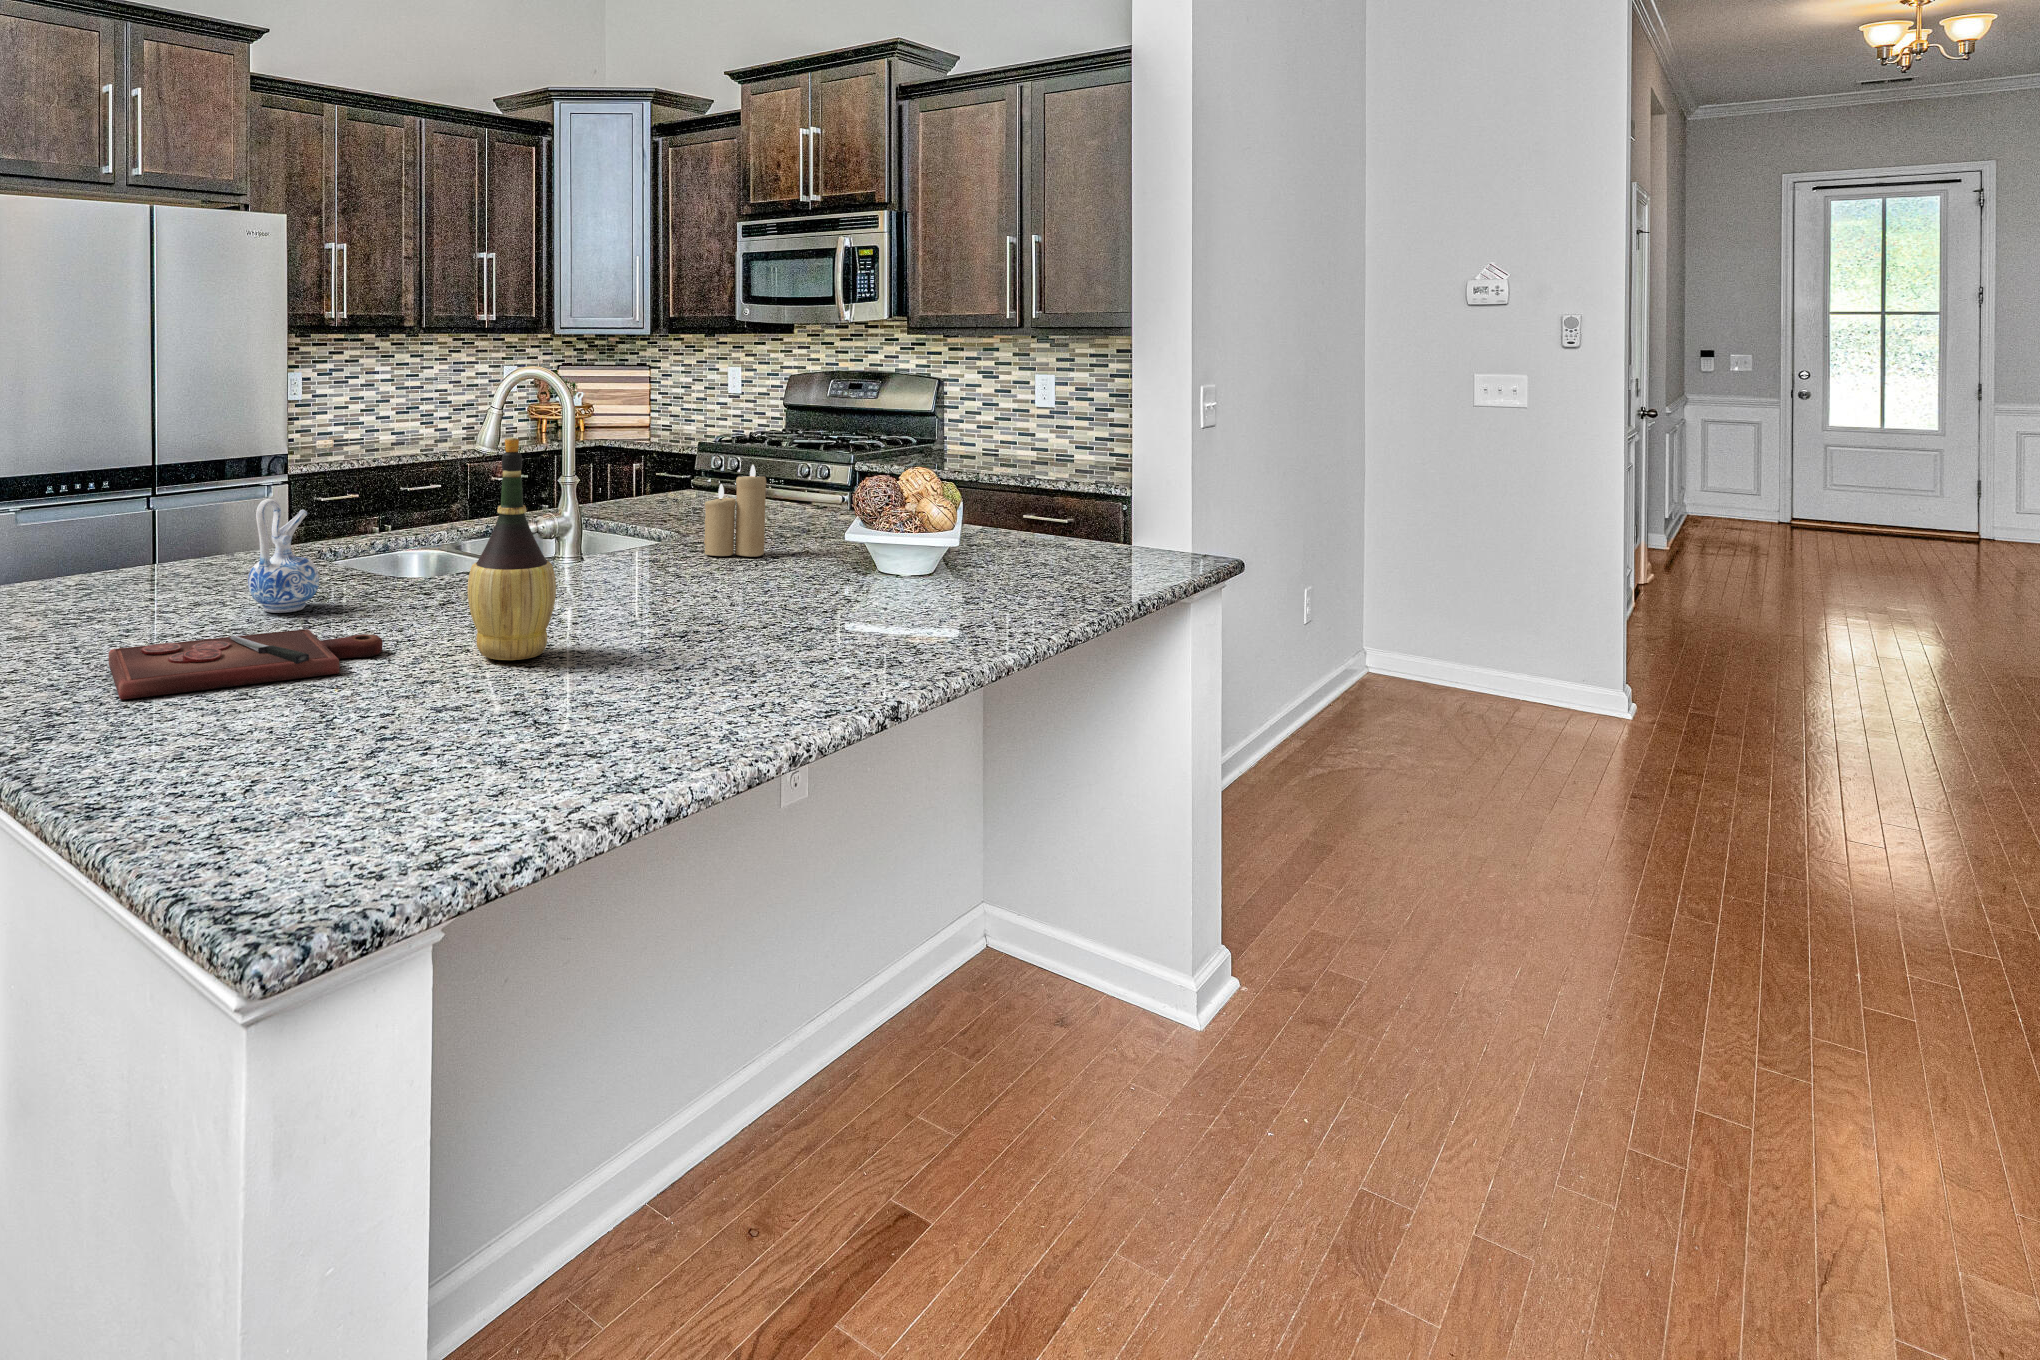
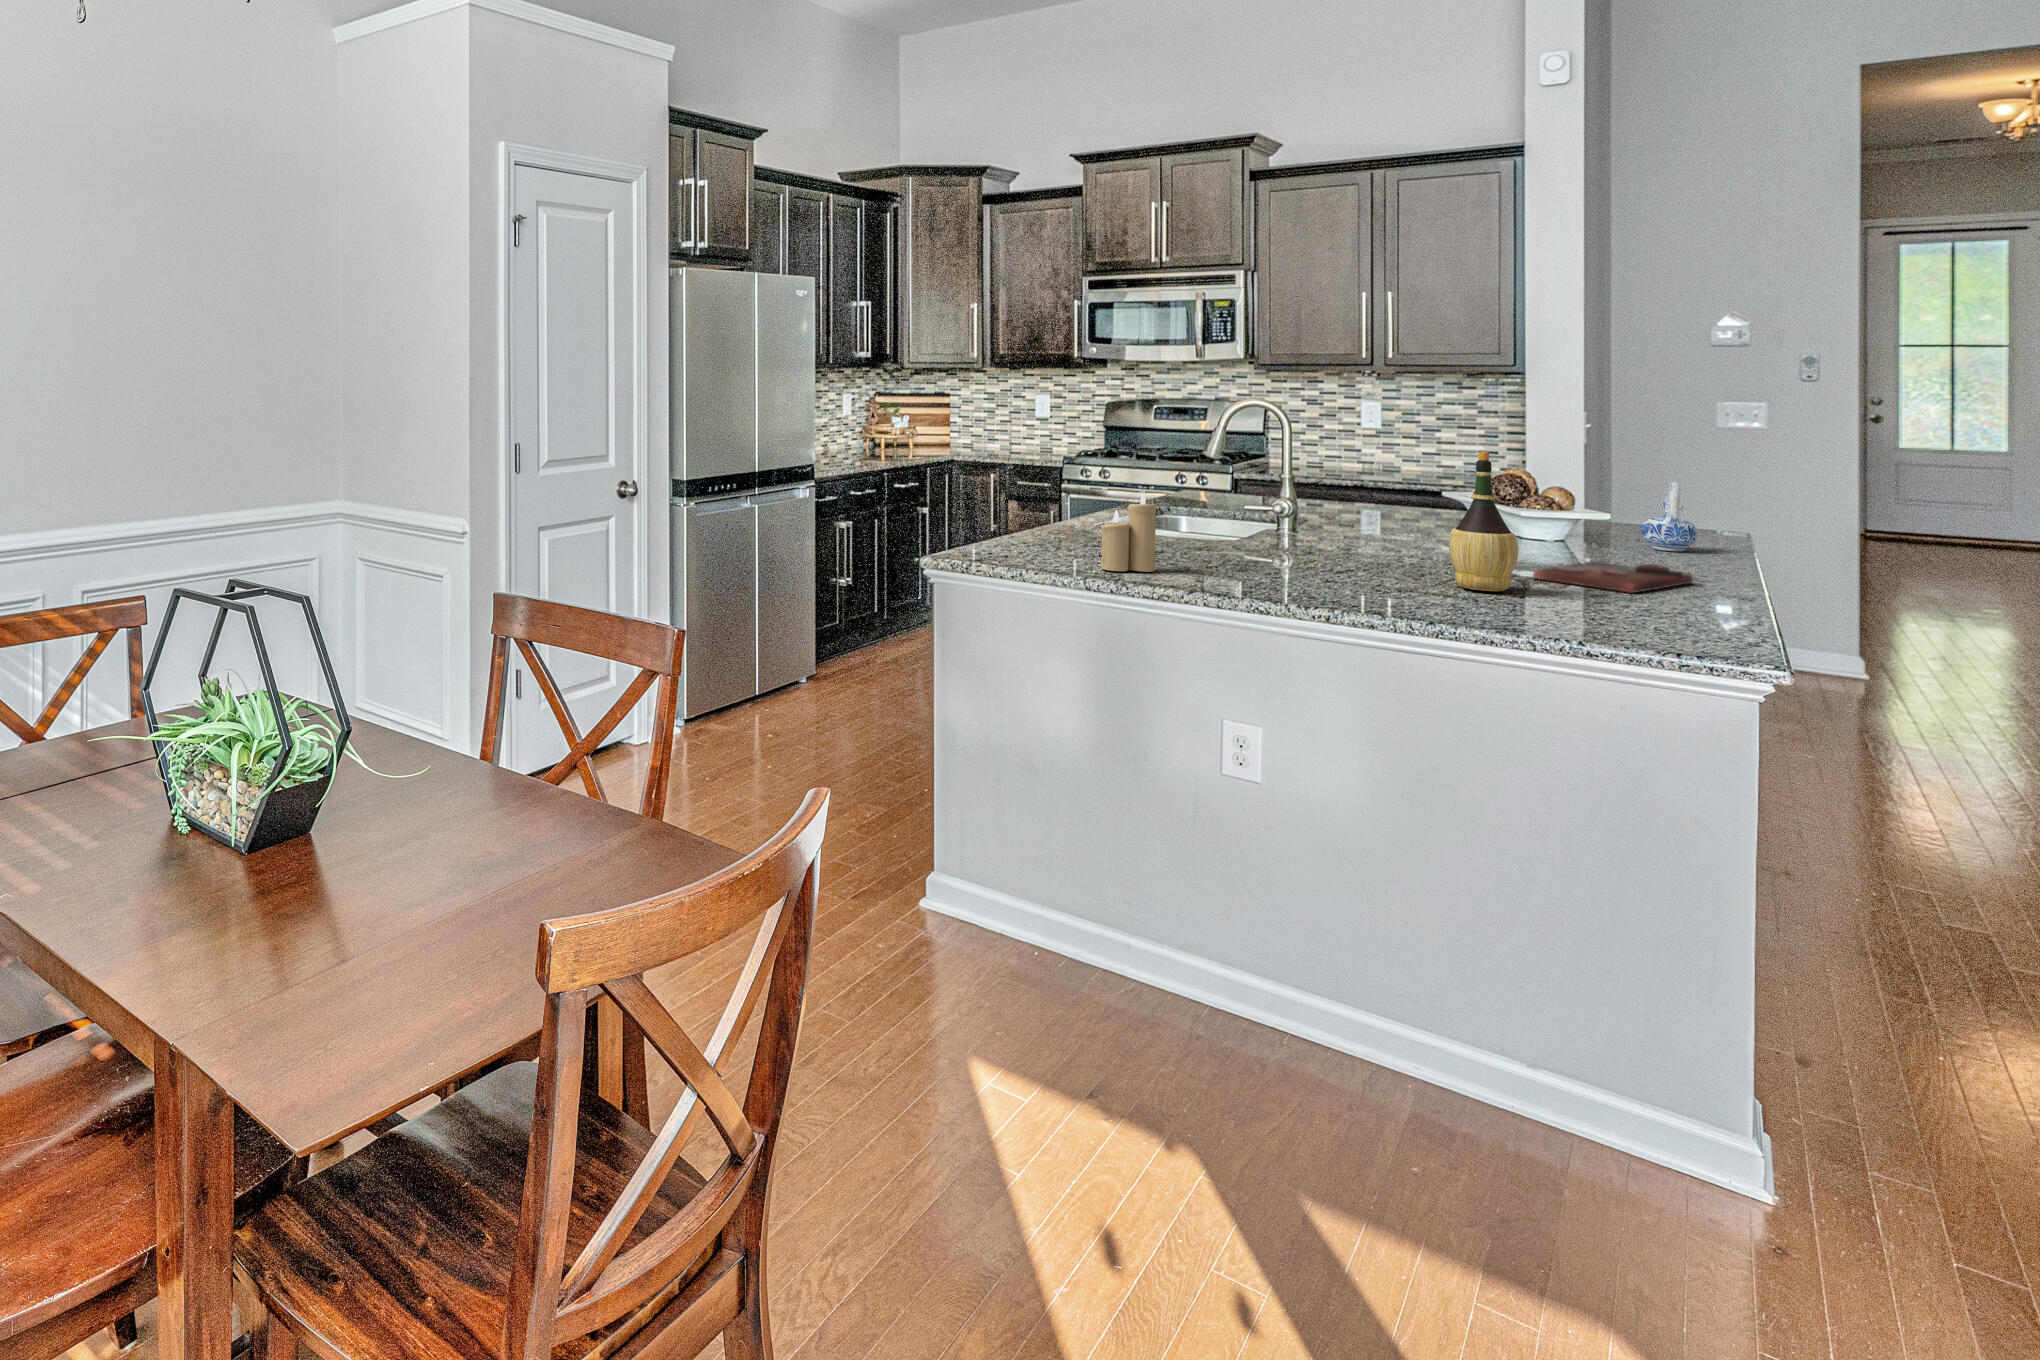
candle: present [704,465,766,557] -> present [1101,494,1156,572]
ceramic pitcher: present [248,499,319,613] -> present [1641,482,1698,551]
cutting board: present [109,629,383,699] -> present [1533,562,1693,593]

